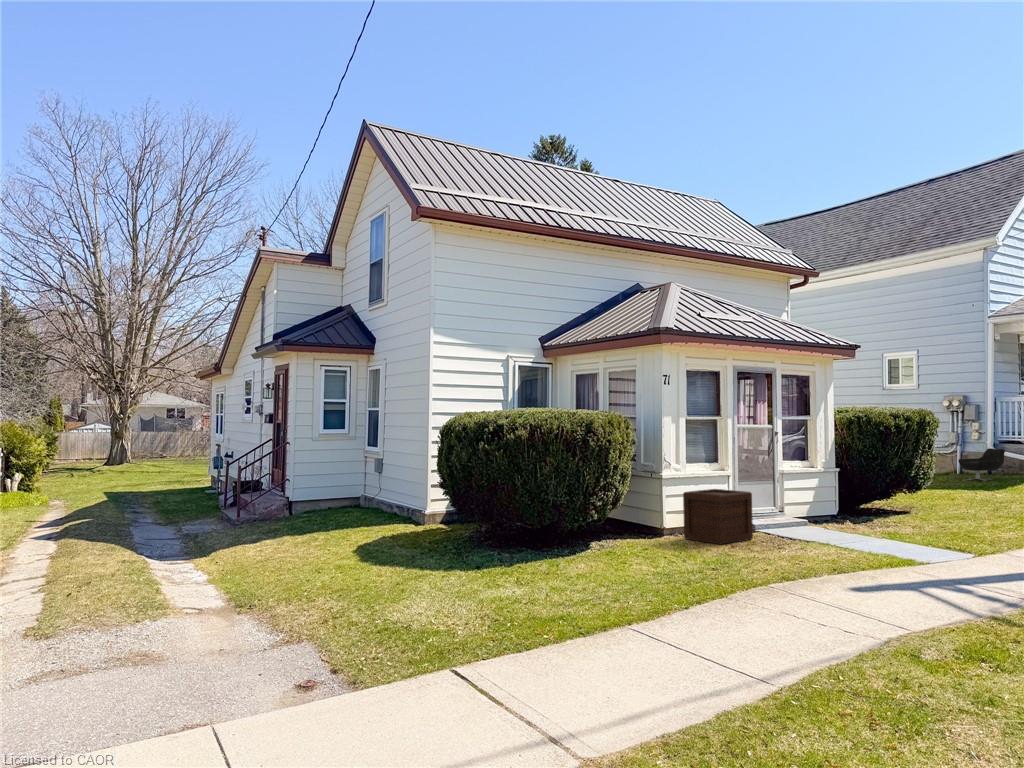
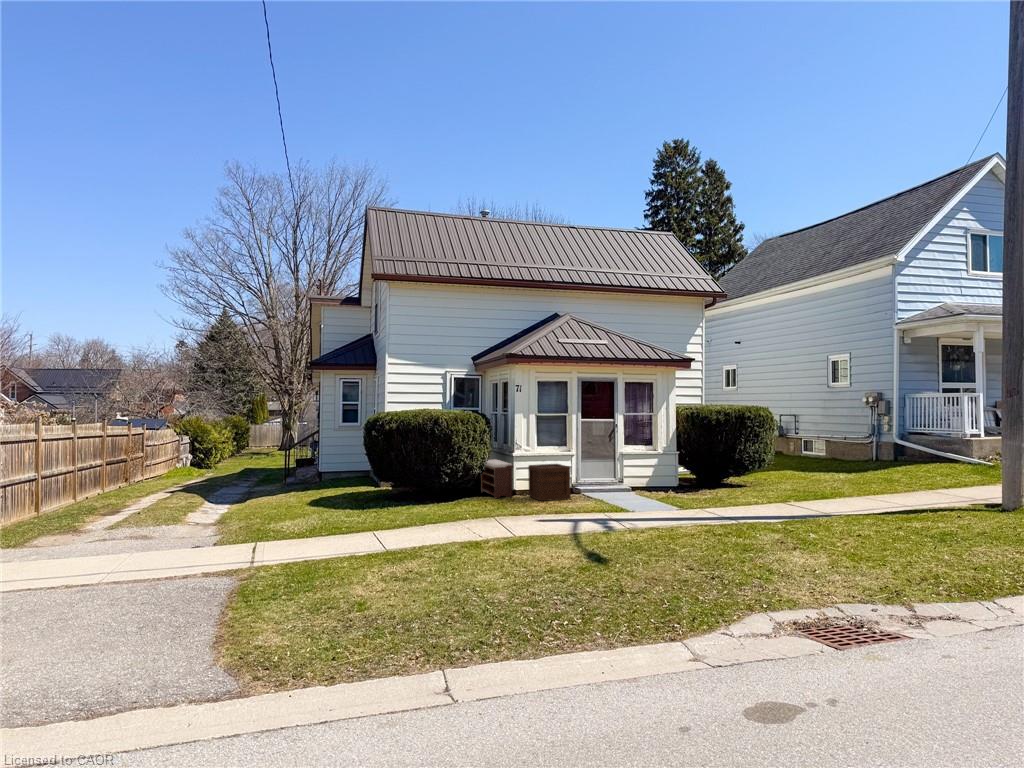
lounge chair: present [958,448,1005,481] -> none [867,438,903,465]
bench: none [592,486,666,545] -> present [481,459,513,499]

